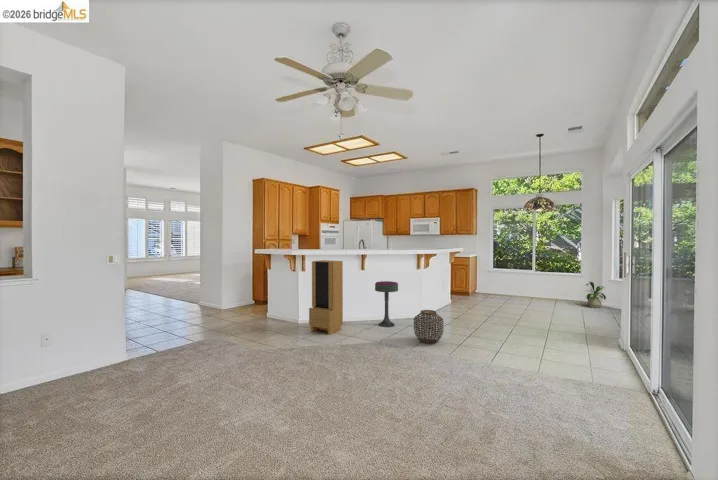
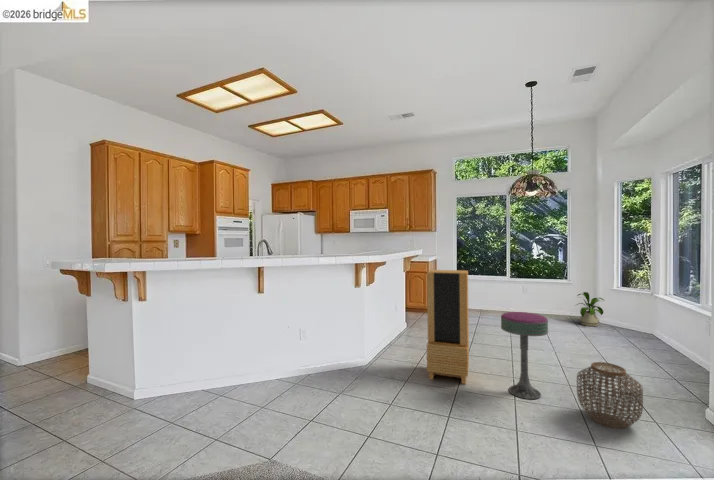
storage cabinet: present [309,260,343,334] -> present [427,270,469,384]
bar stool: present [375,281,398,327] -> present [501,312,548,399]
woven basket: present [414,310,443,344] -> present [577,362,643,429]

